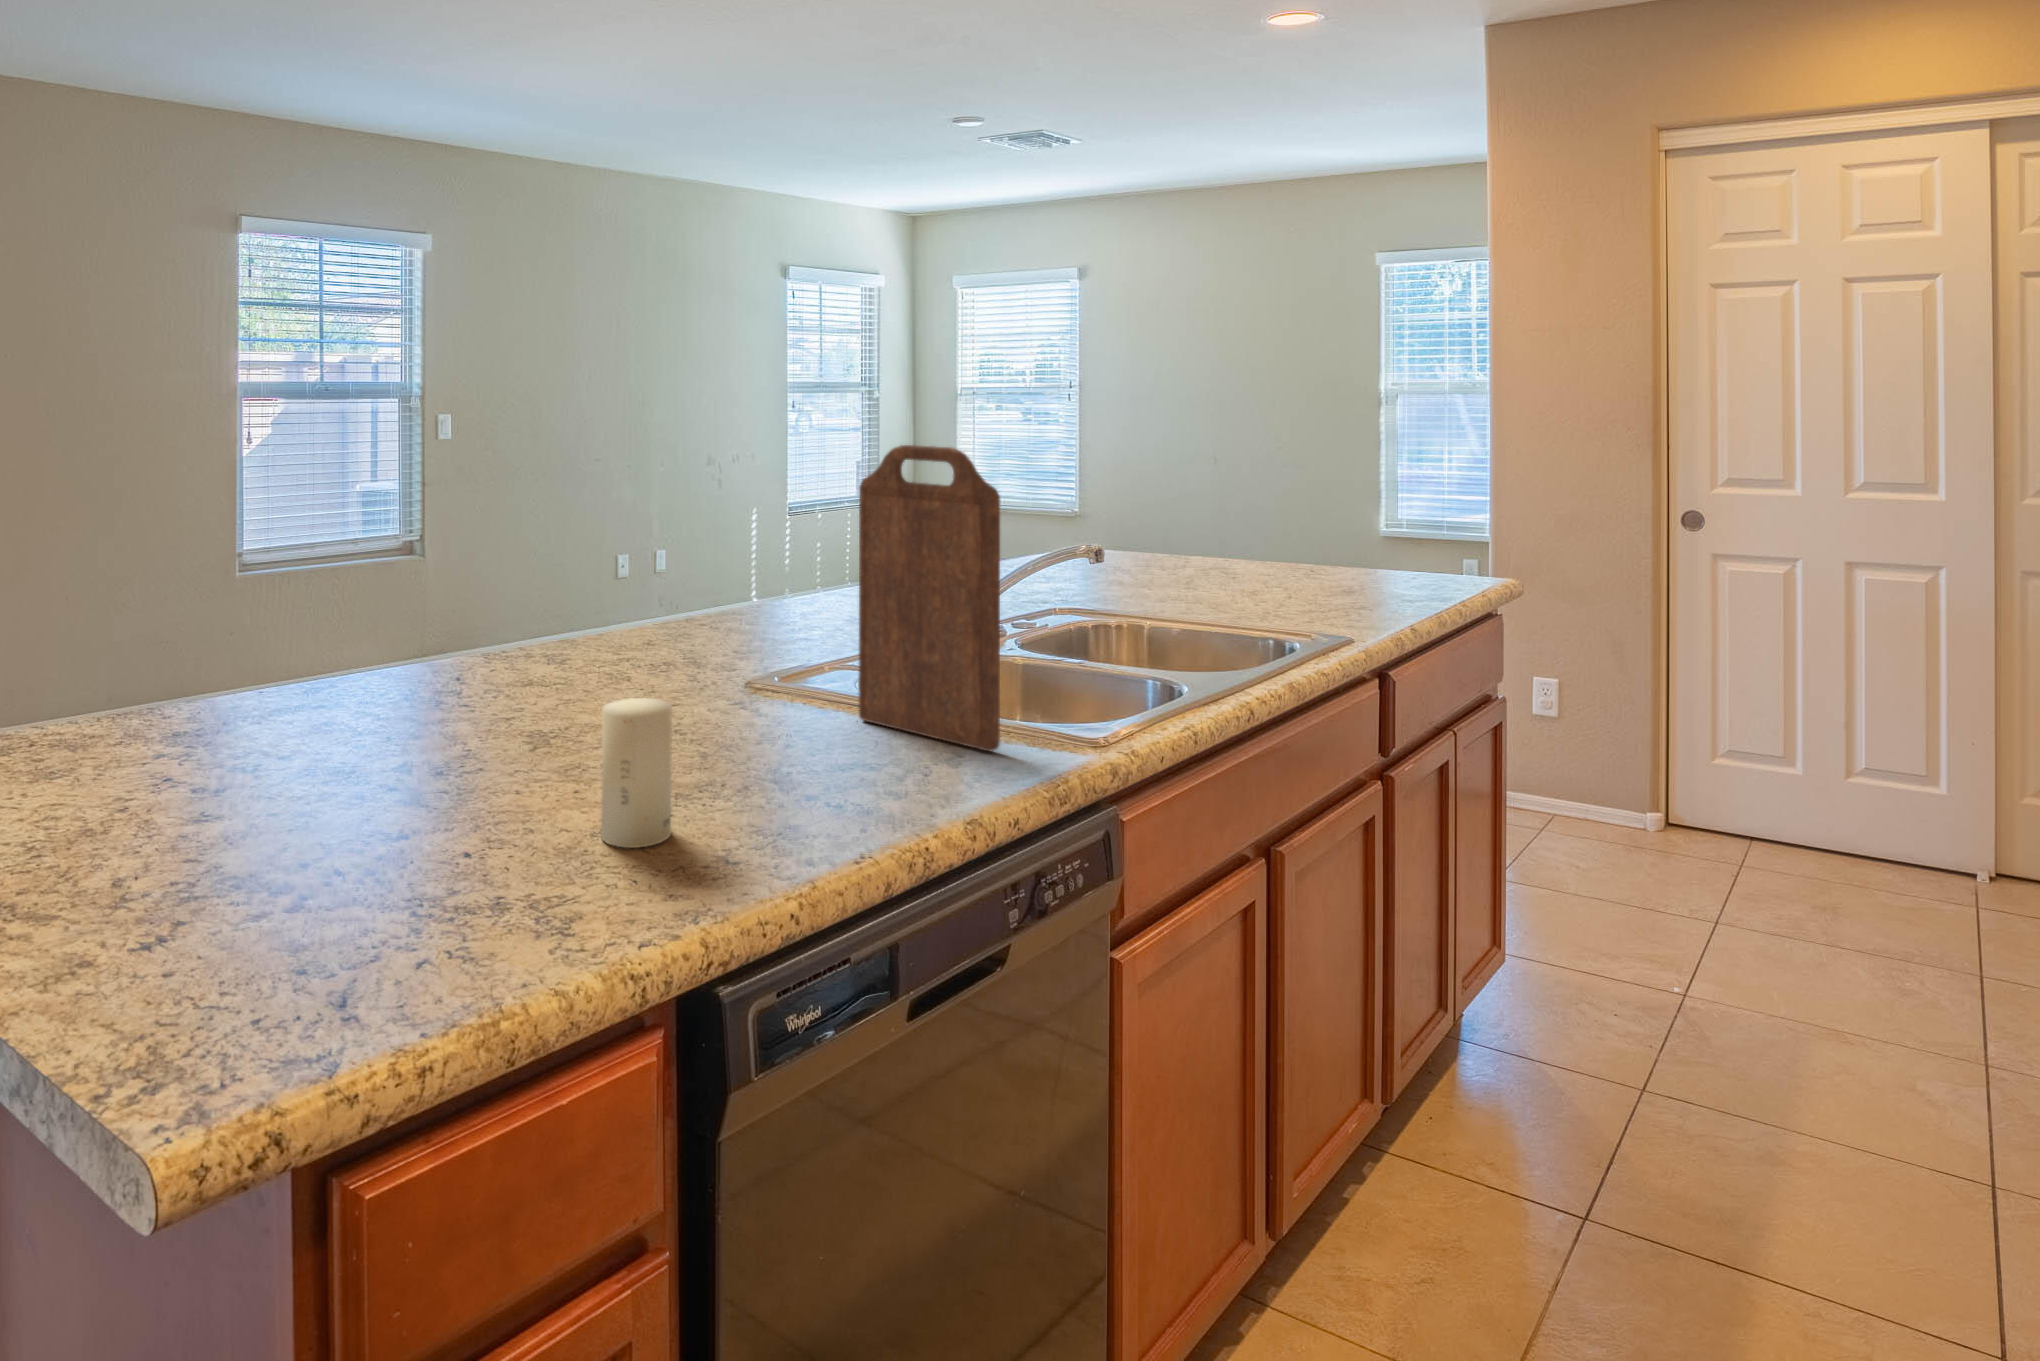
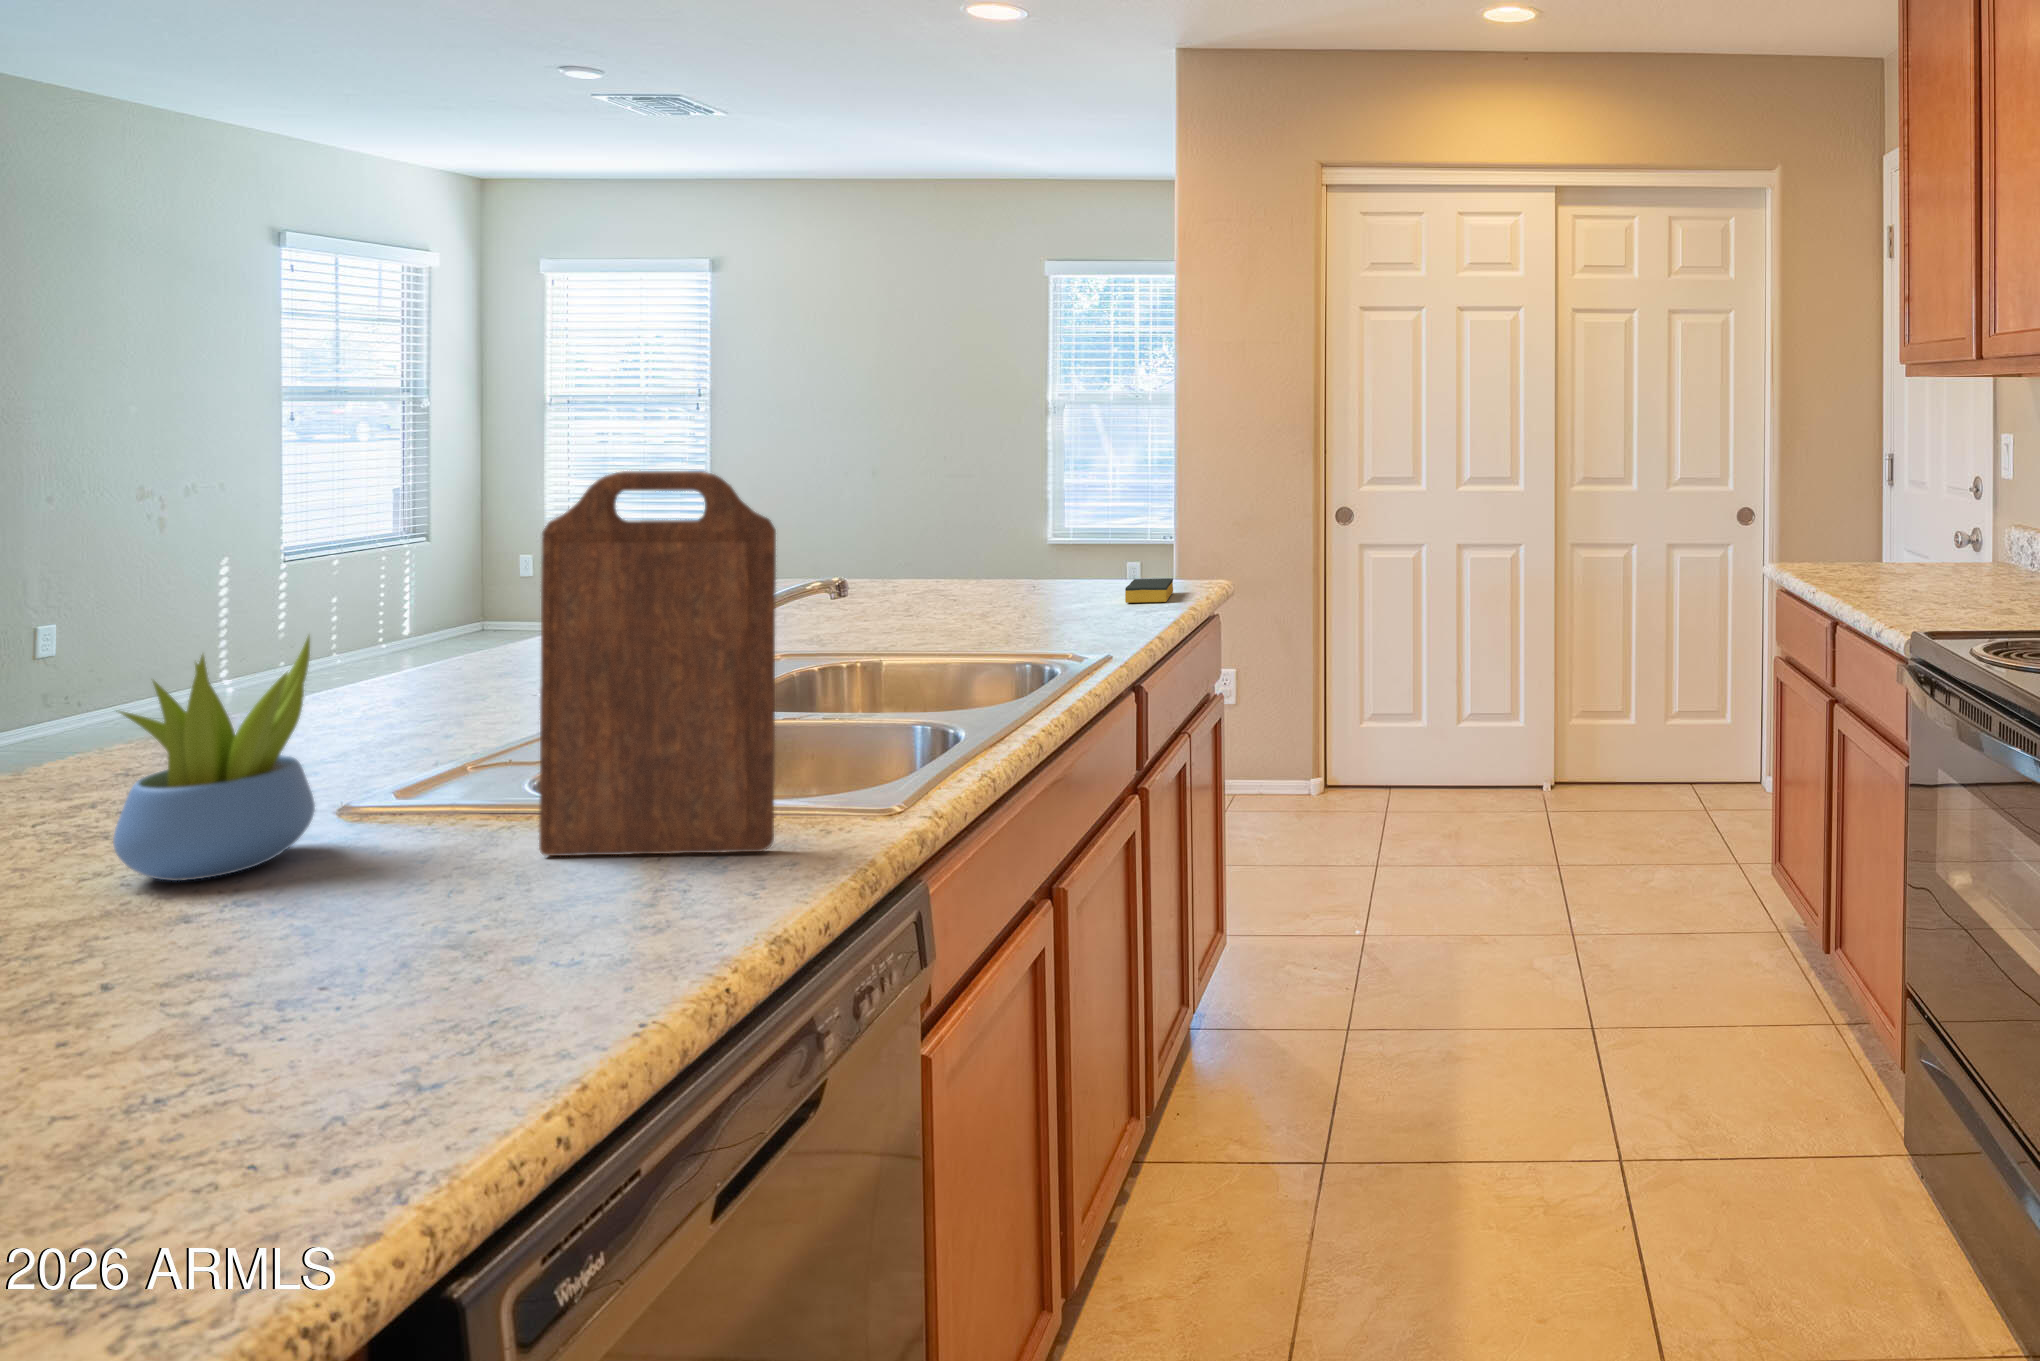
succulent plant: none [657,541,751,690] -> present [113,636,315,881]
sponge: none [1386,571,1441,598] -> present [1125,578,1173,603]
candle: present [601,698,672,848] -> none [120,889,278,1149]

